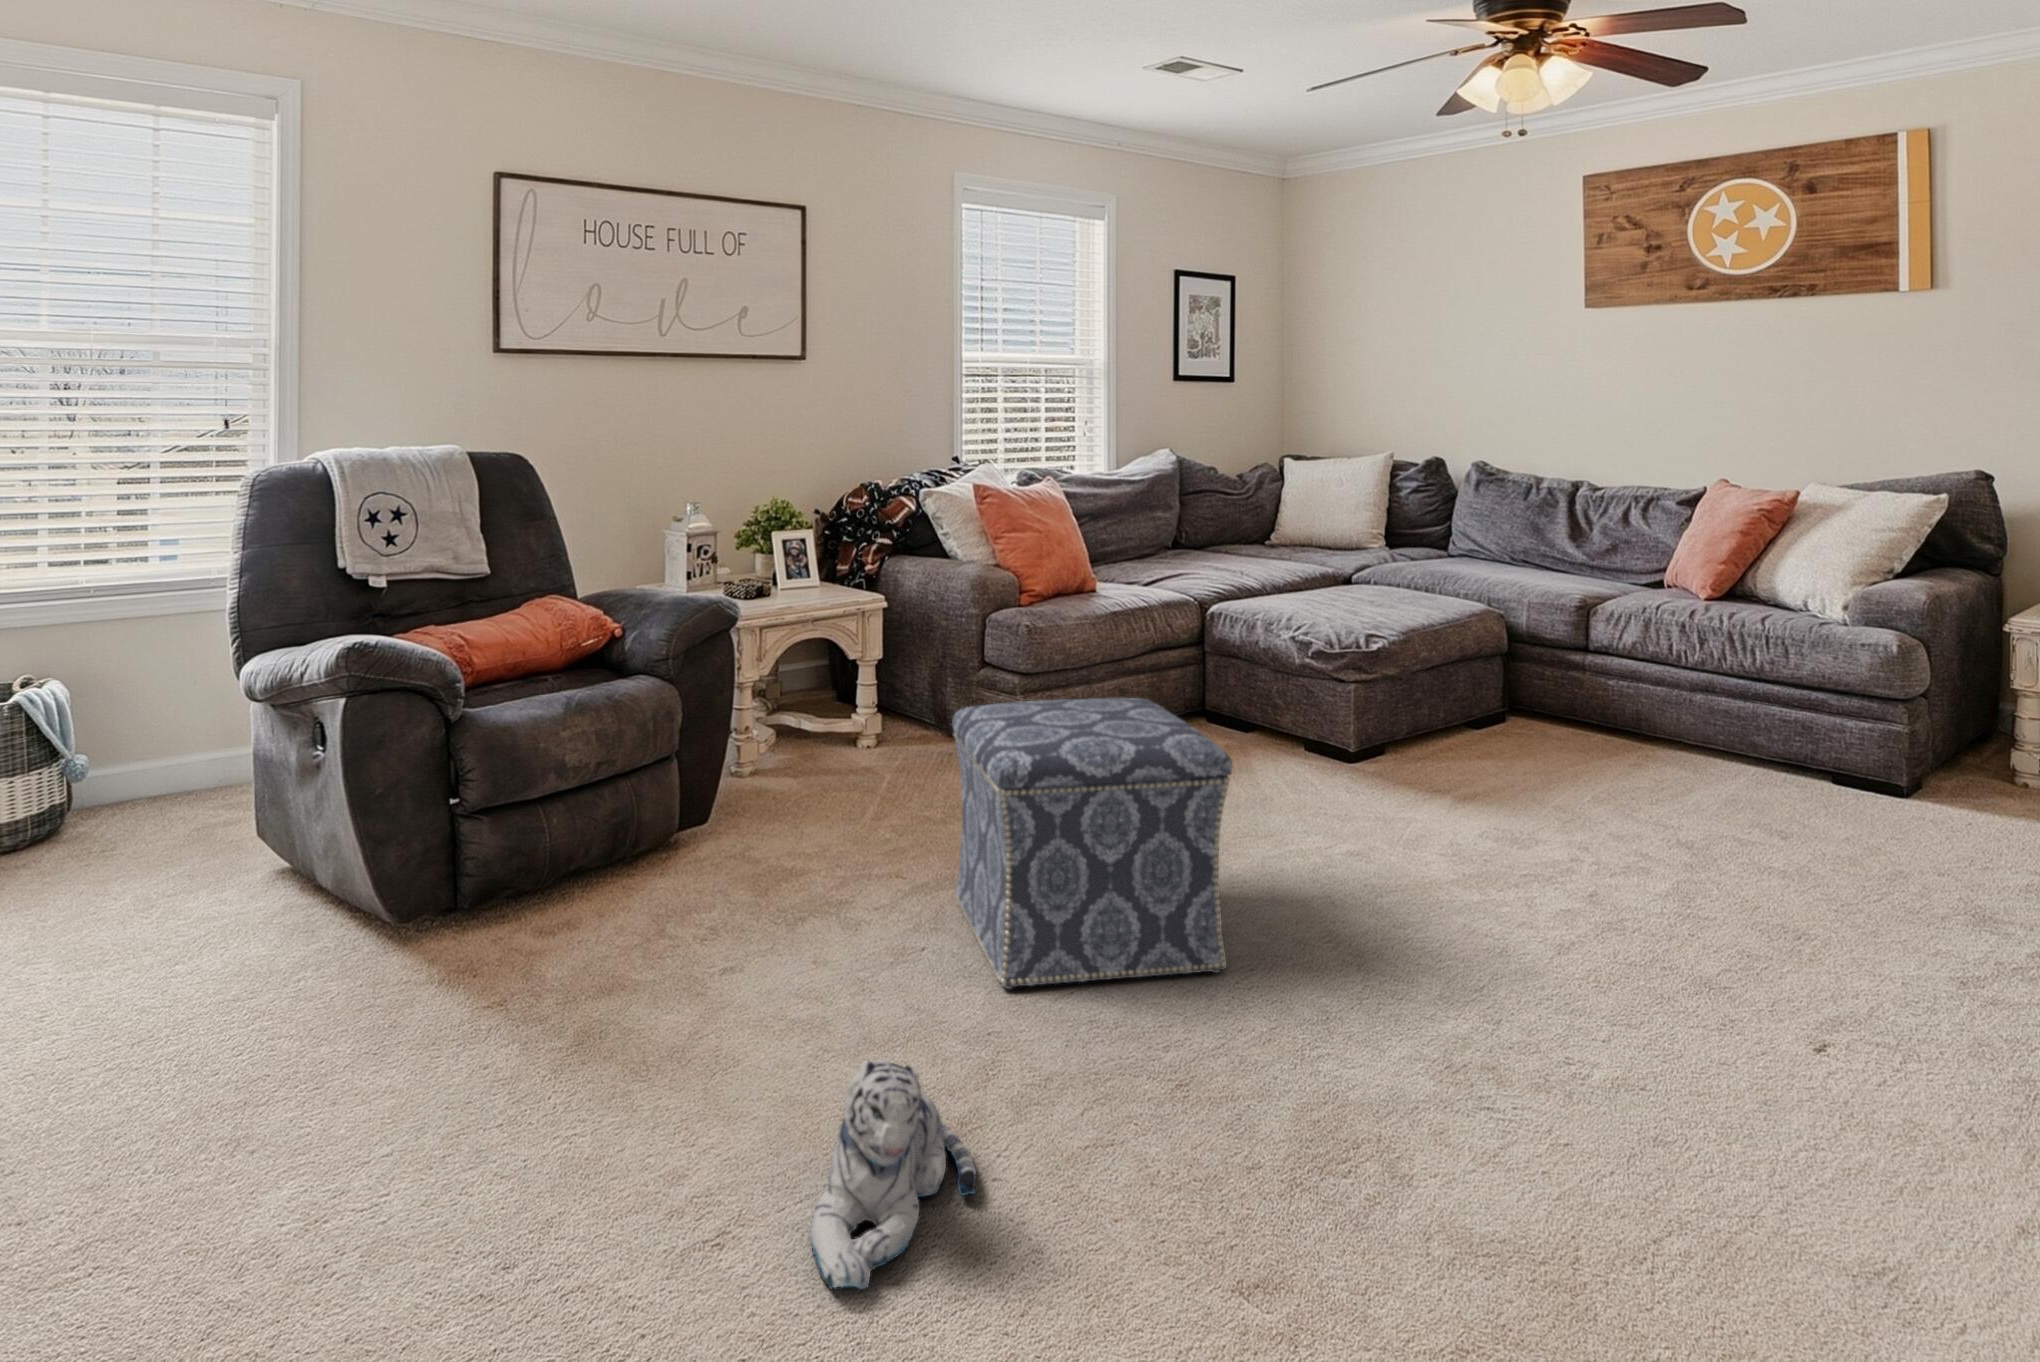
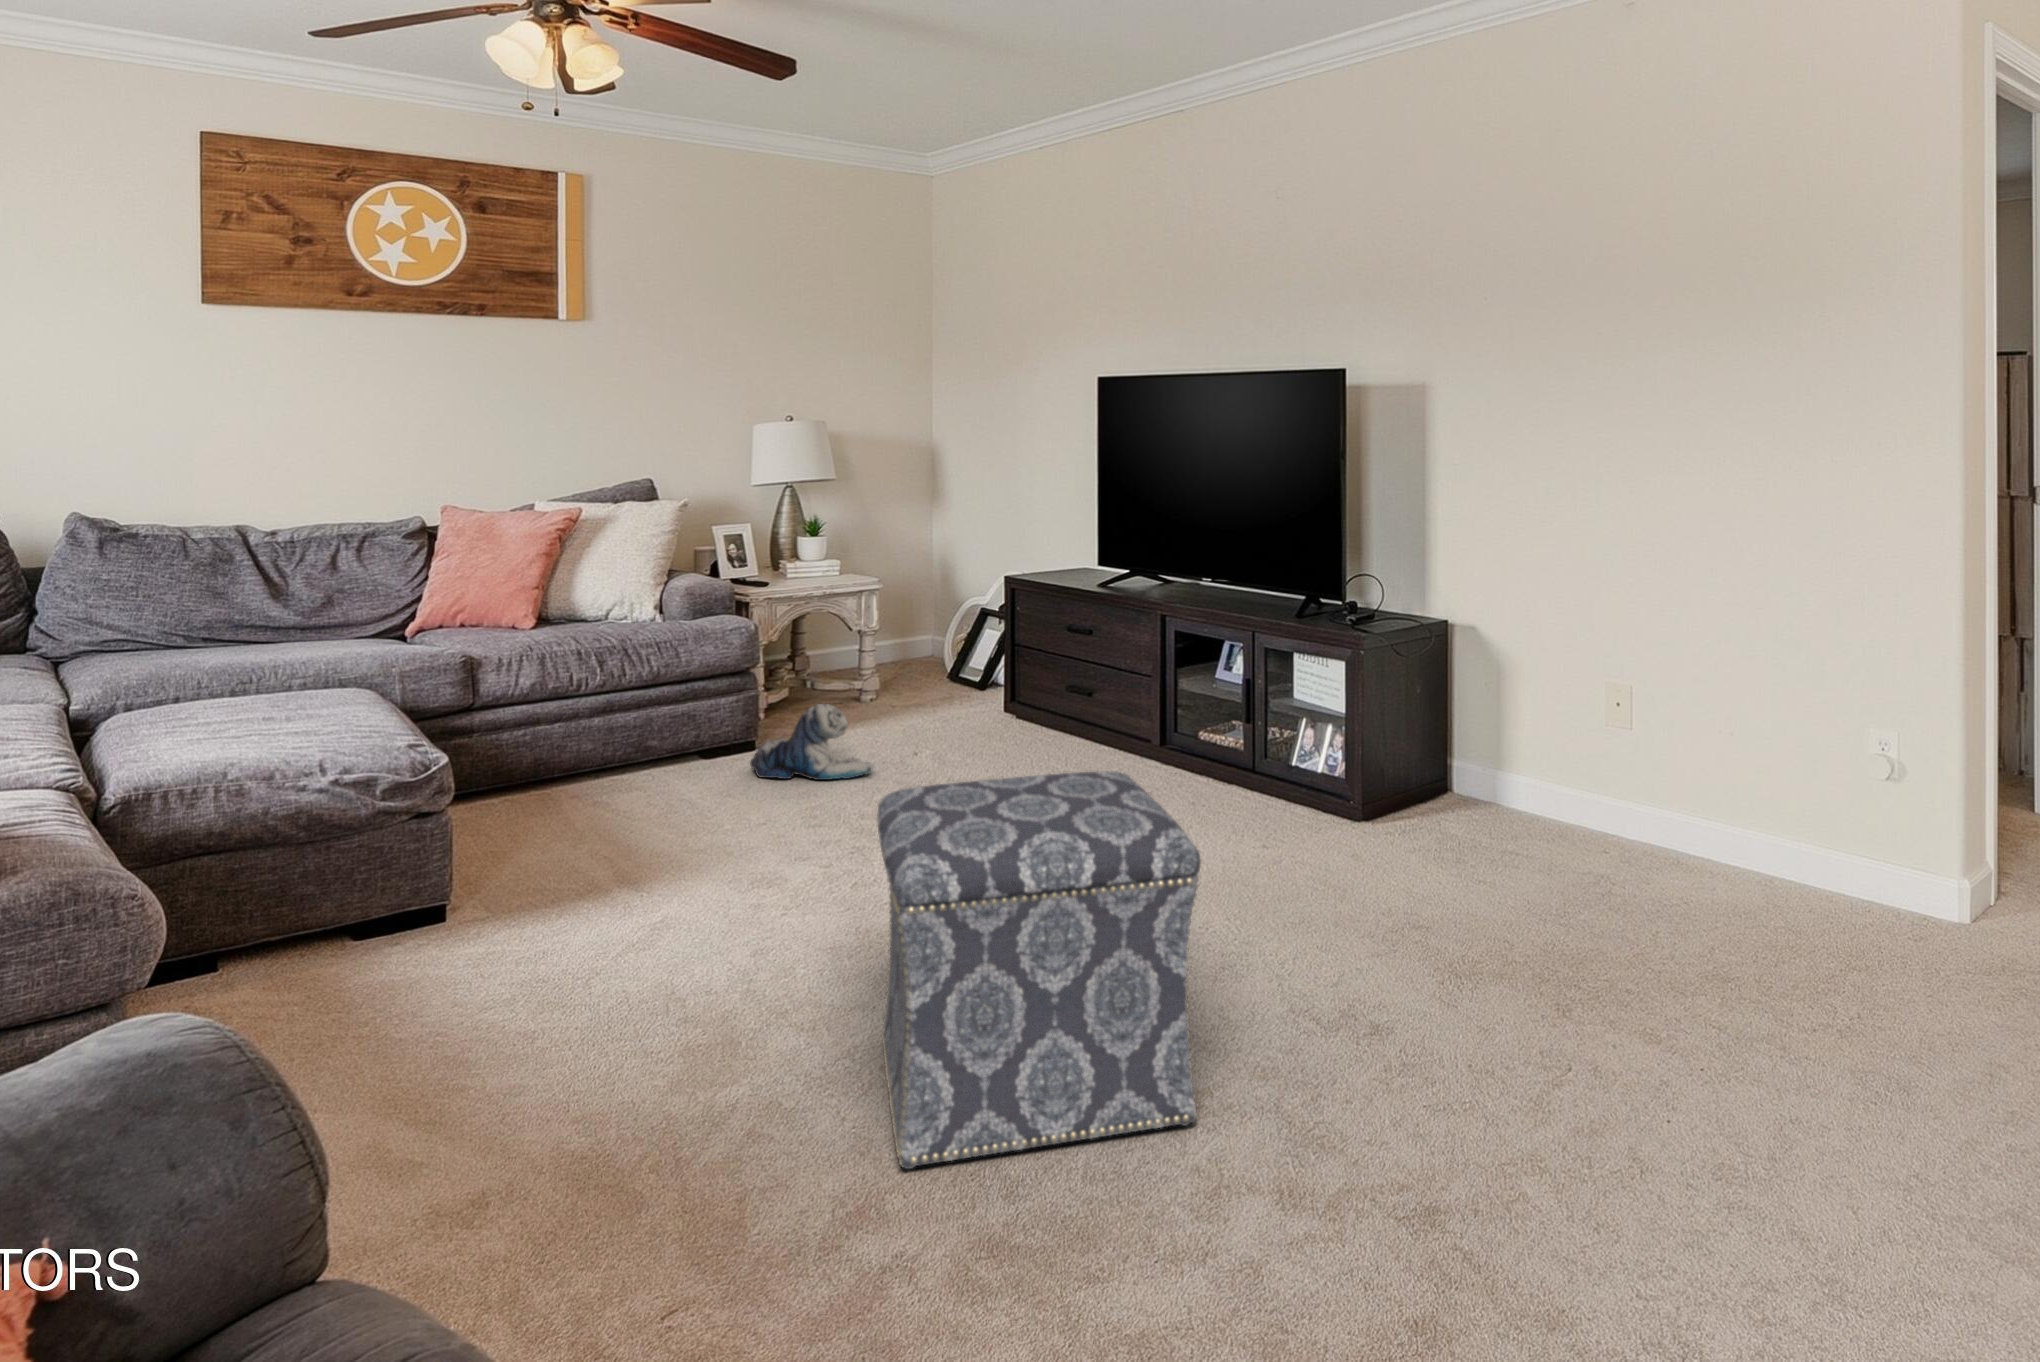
plush toy: present [810,1060,976,1289] -> present [750,704,874,780]

